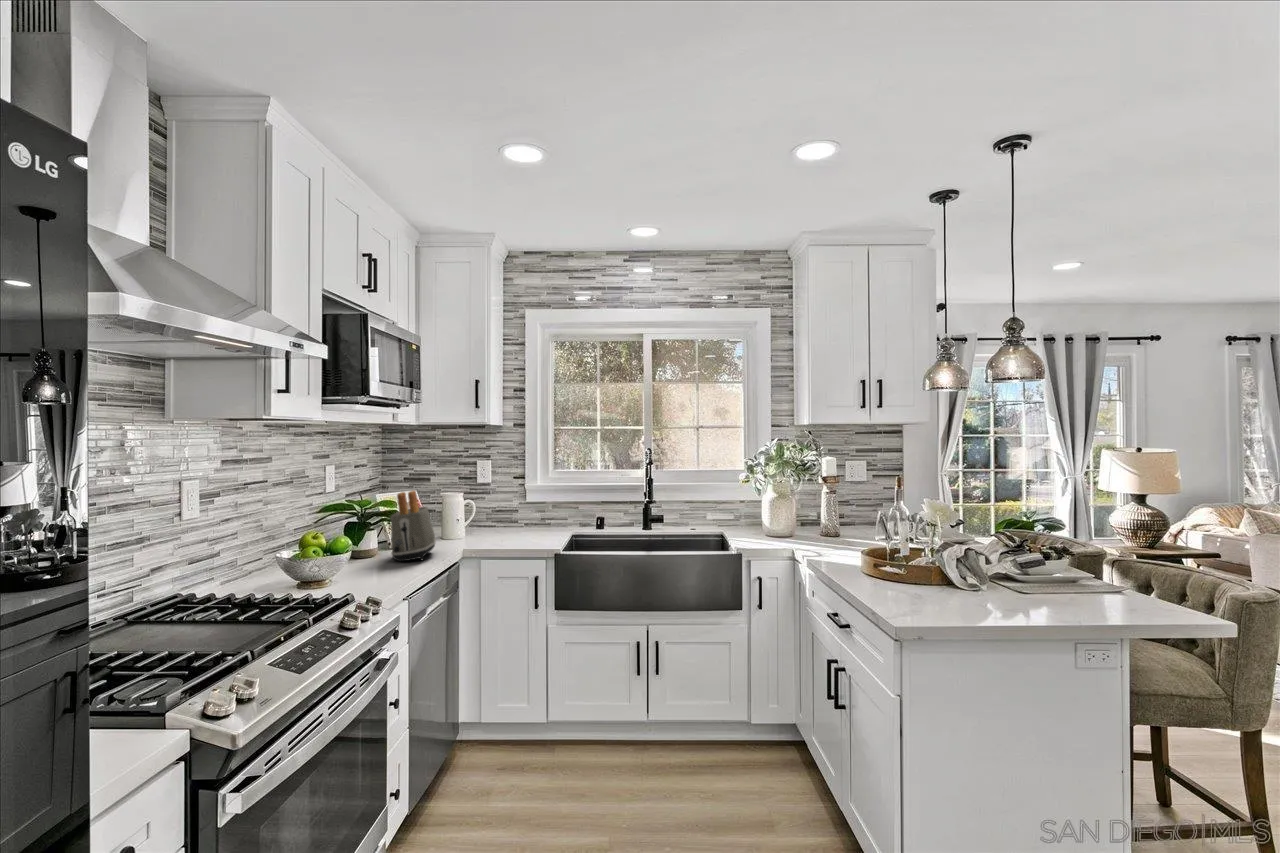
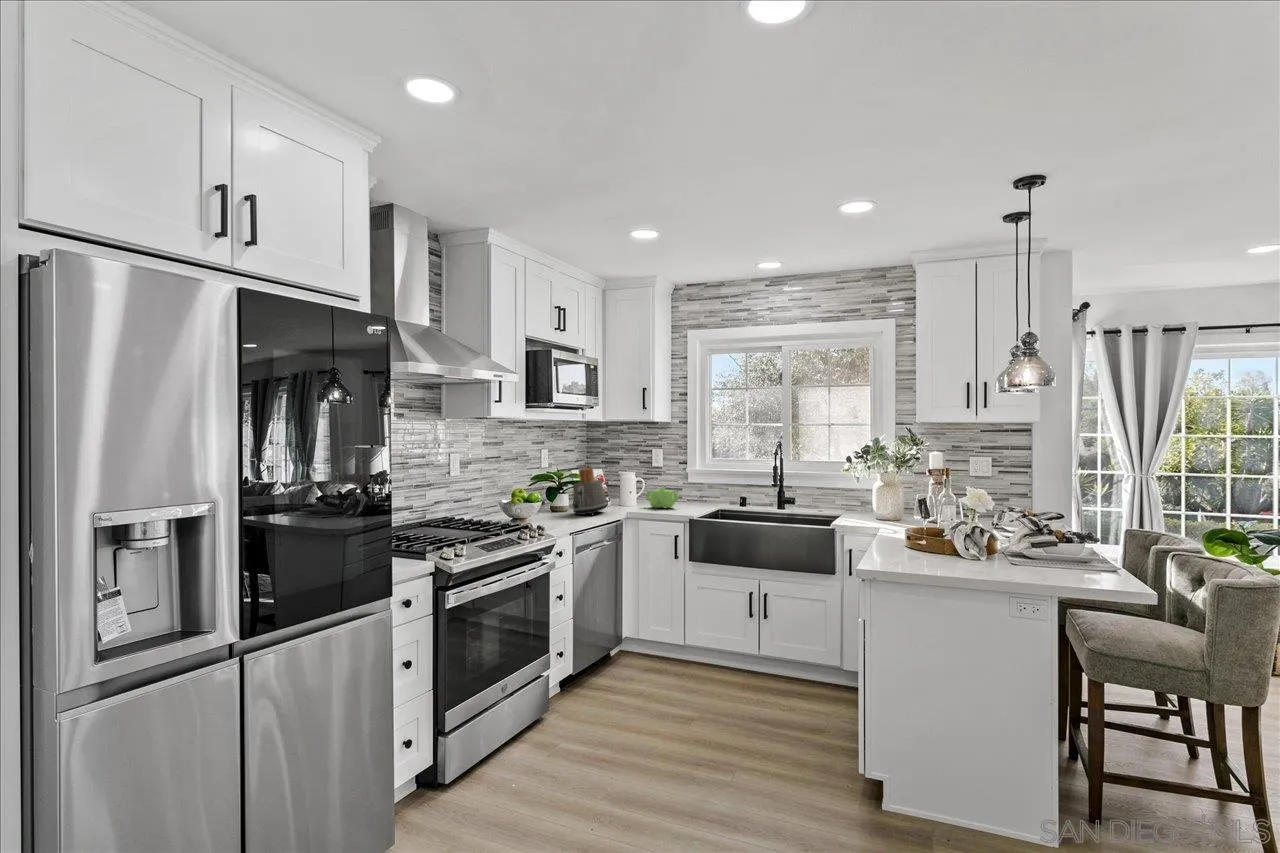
teapot: none [478,511,523,539] -> present [646,487,679,508]

